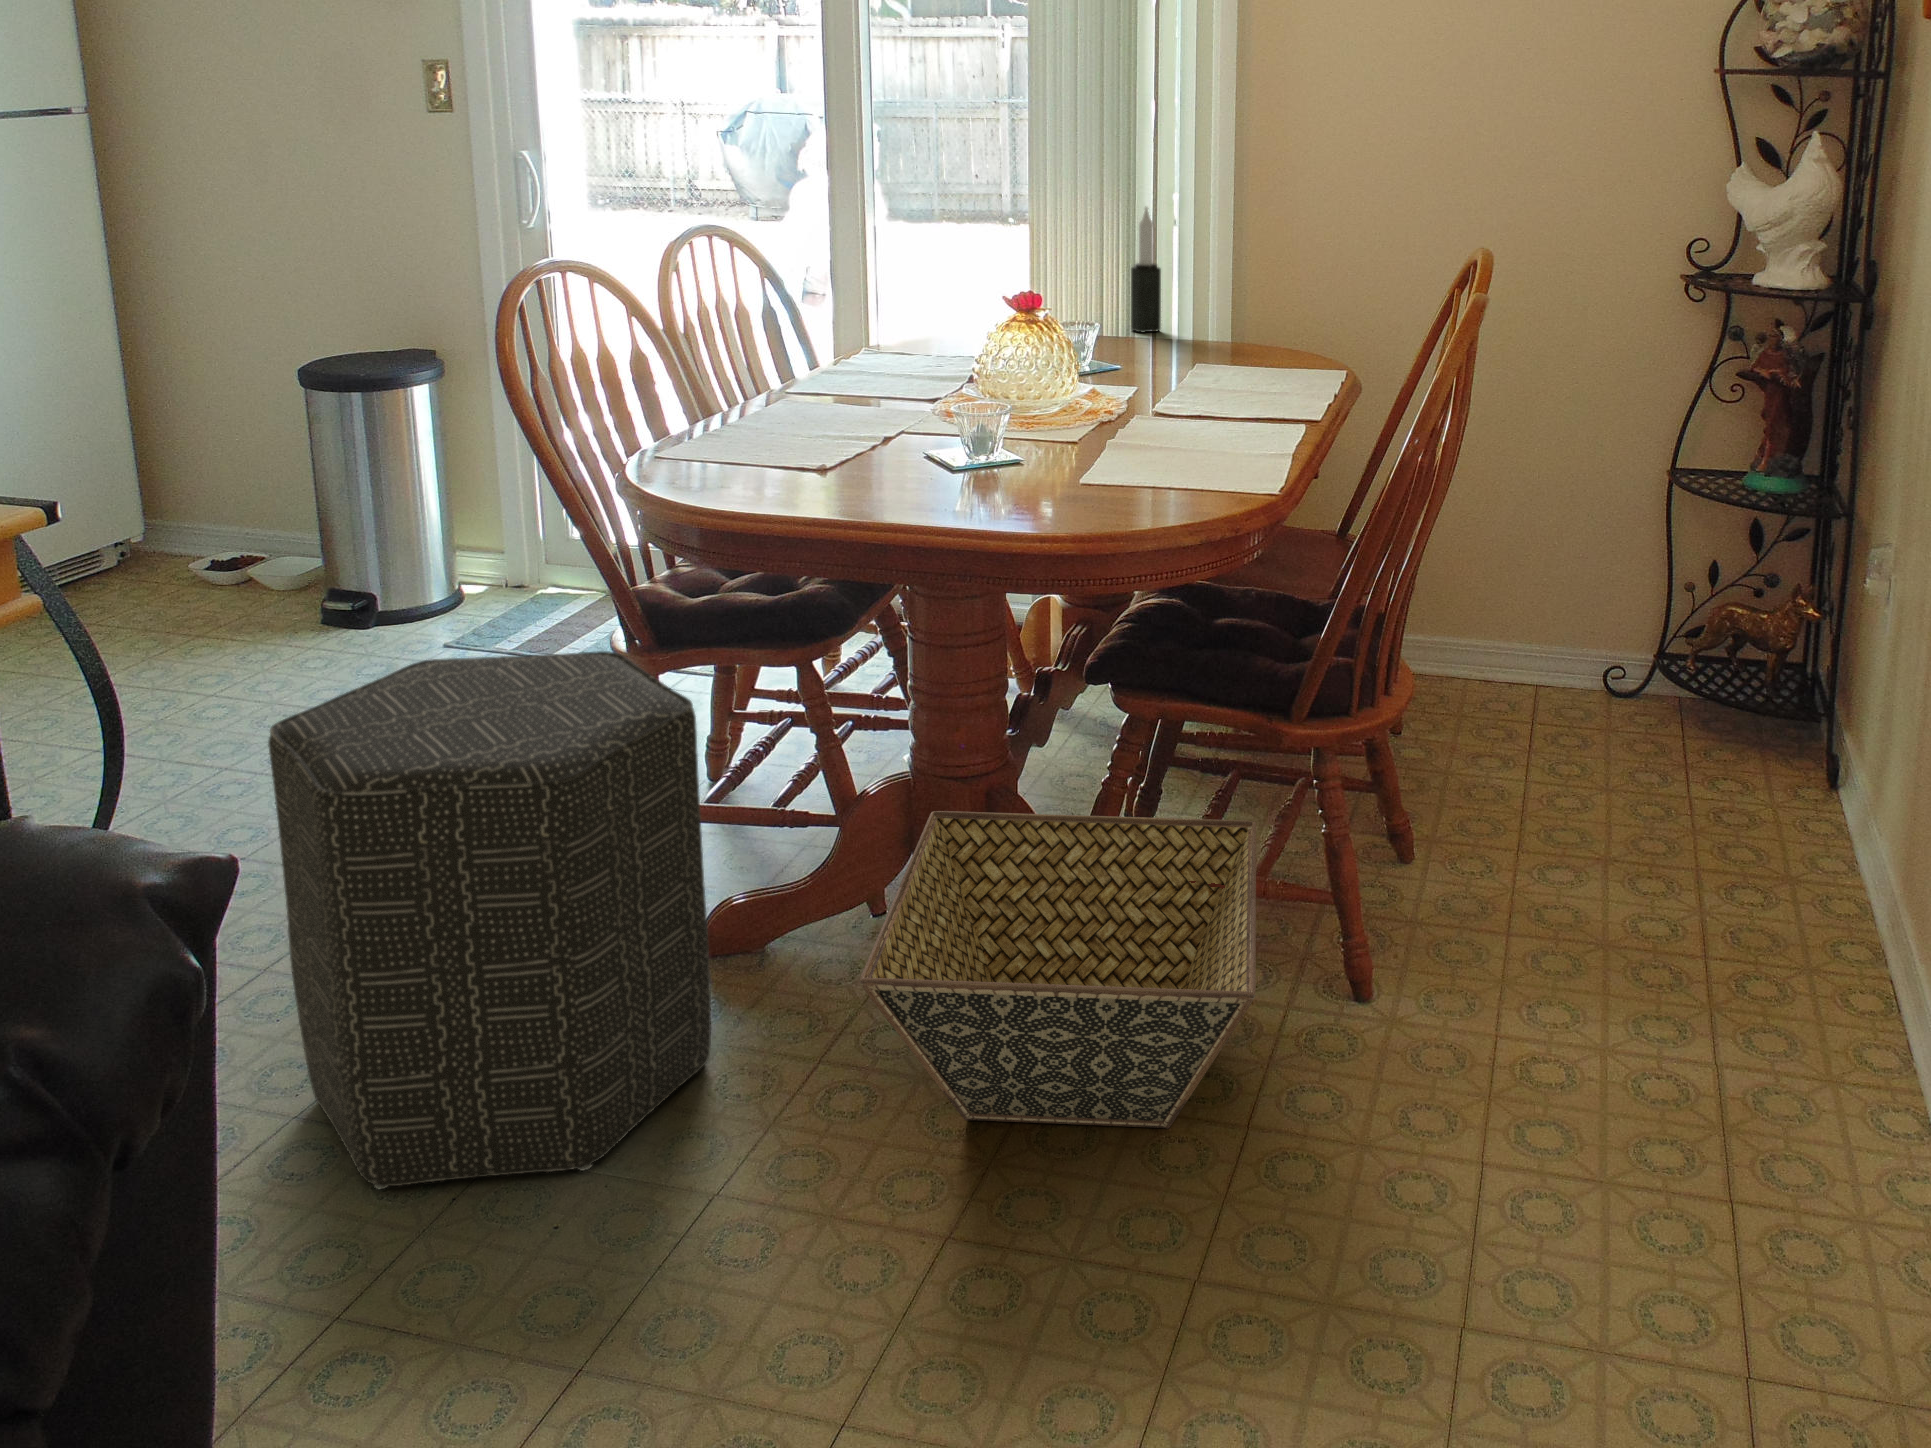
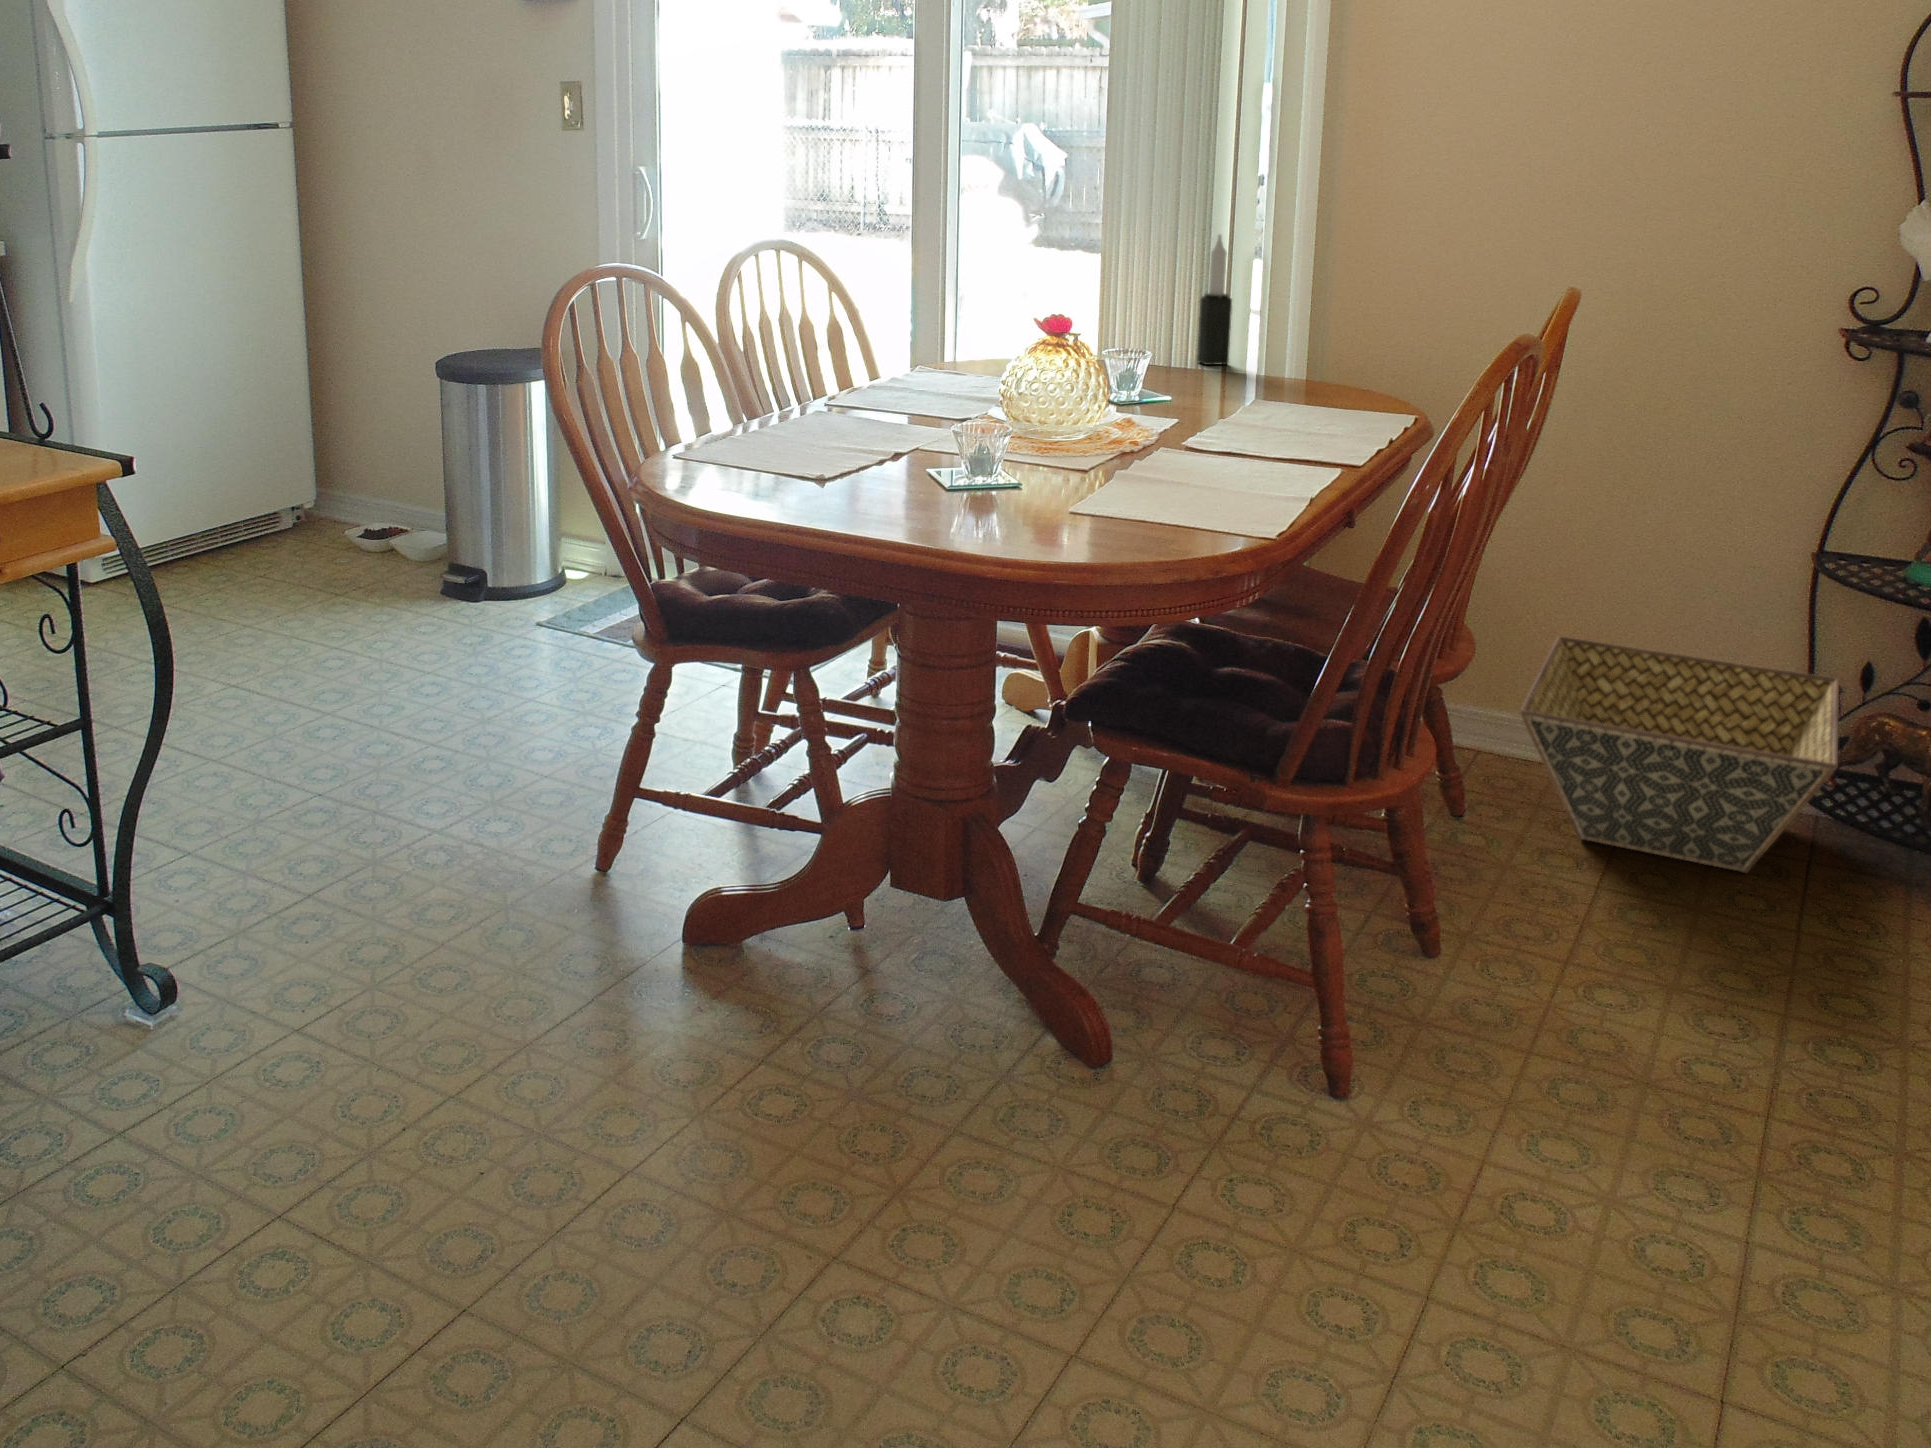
ottoman: present [268,651,711,1189] -> none [305,630,670,1122]
basket: present [860,811,1256,1129] -> present [1520,637,1839,873]

